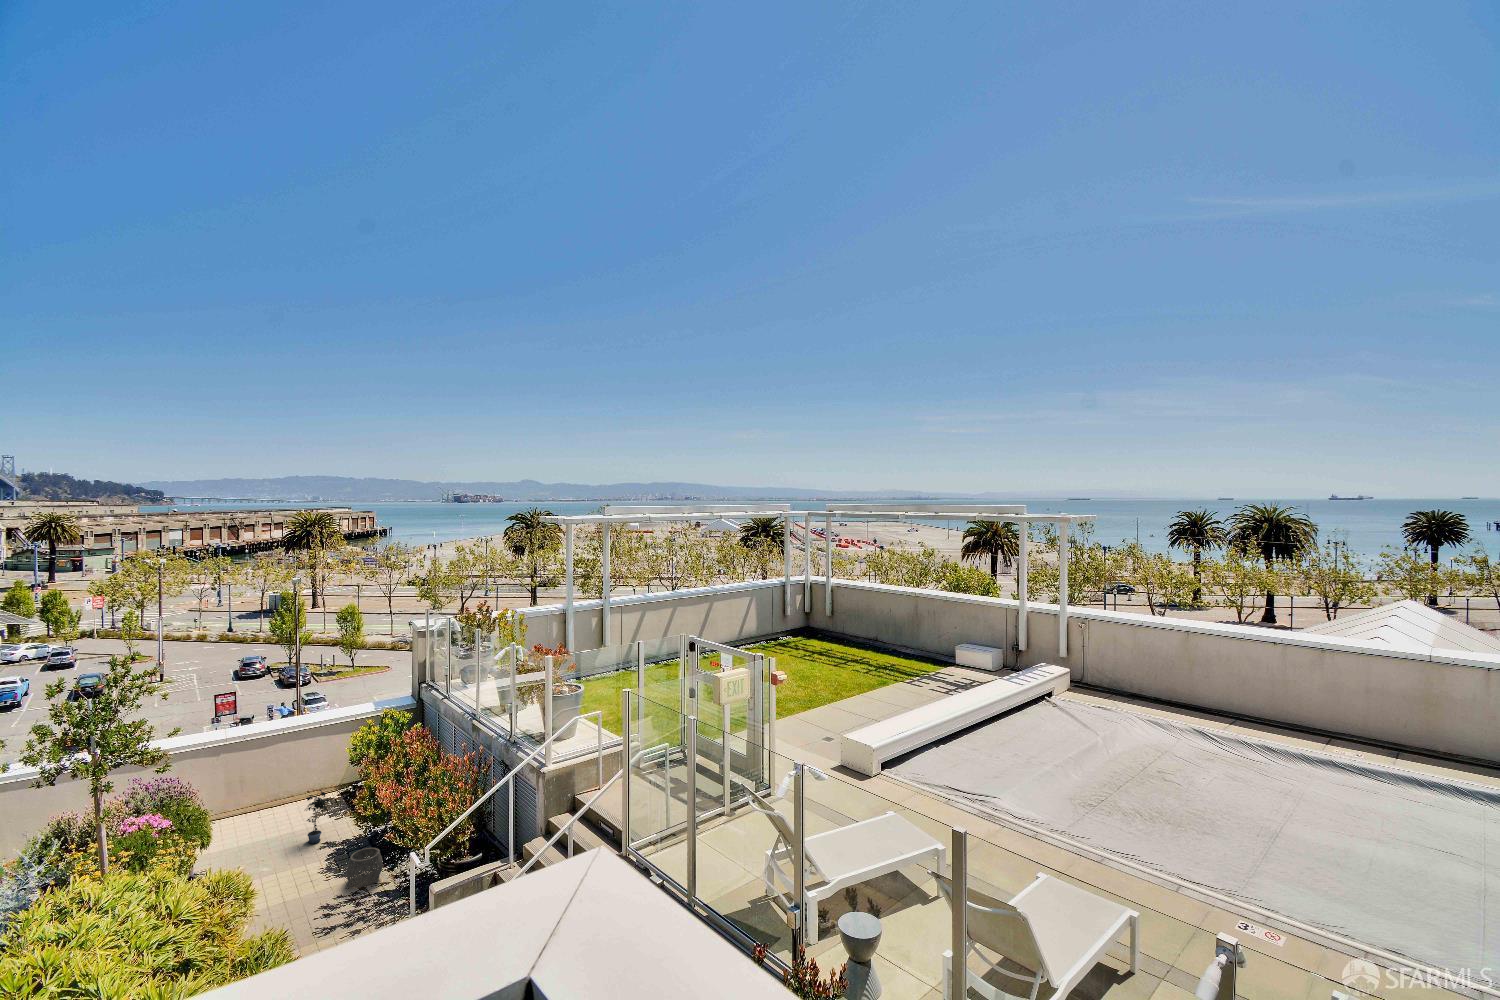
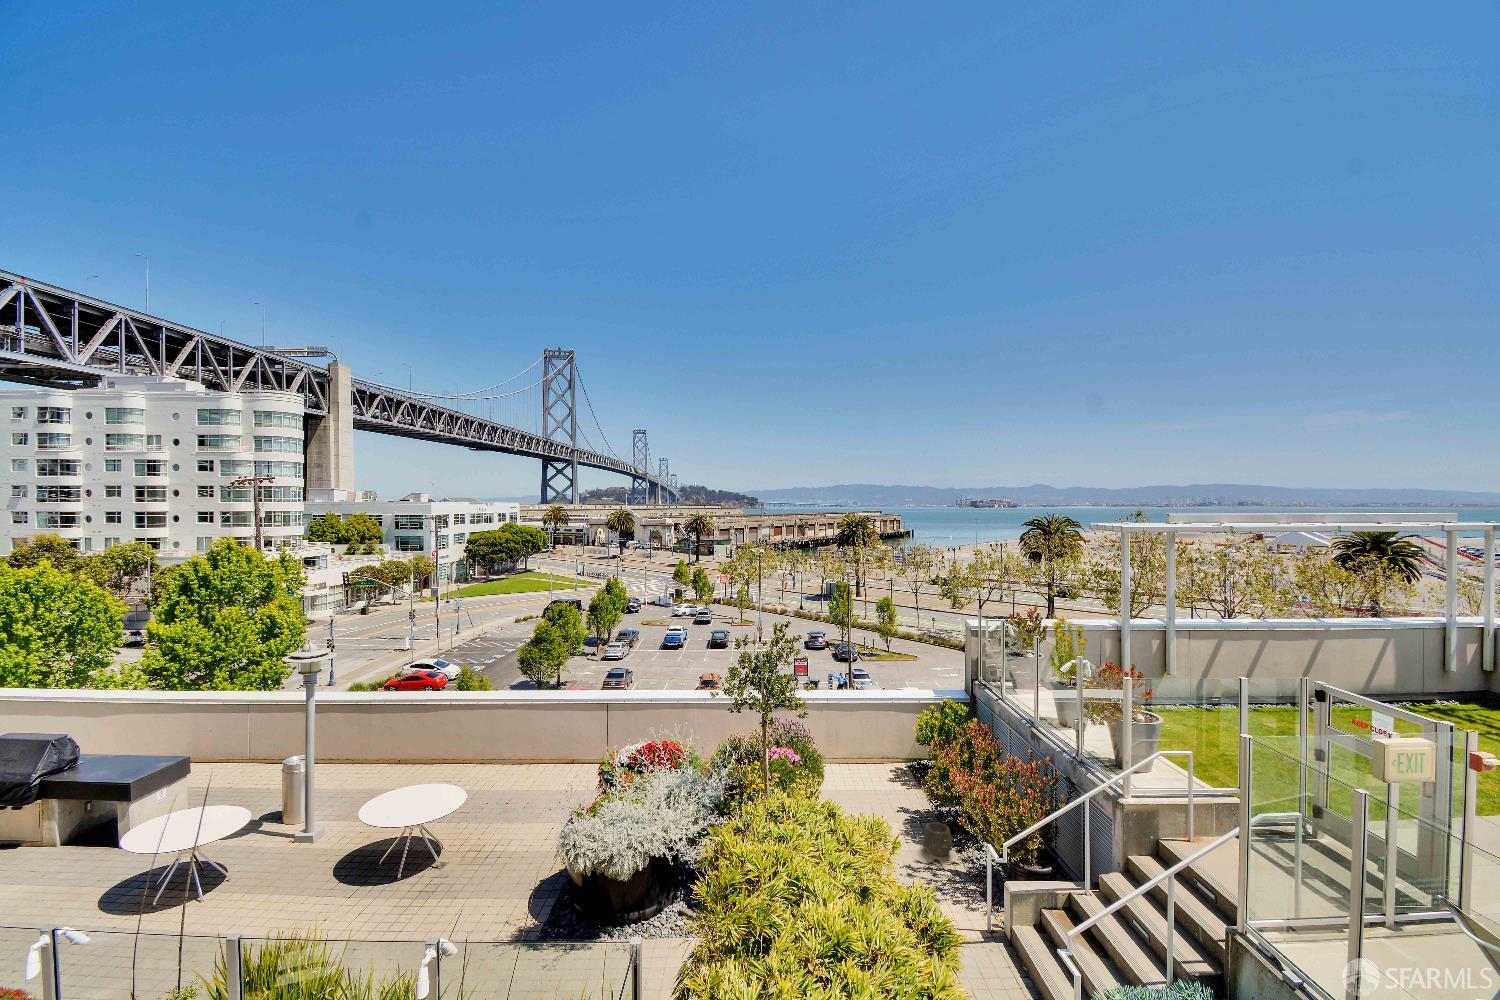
potted plant: present [305,790,332,844] -> none [886,759,907,804]

